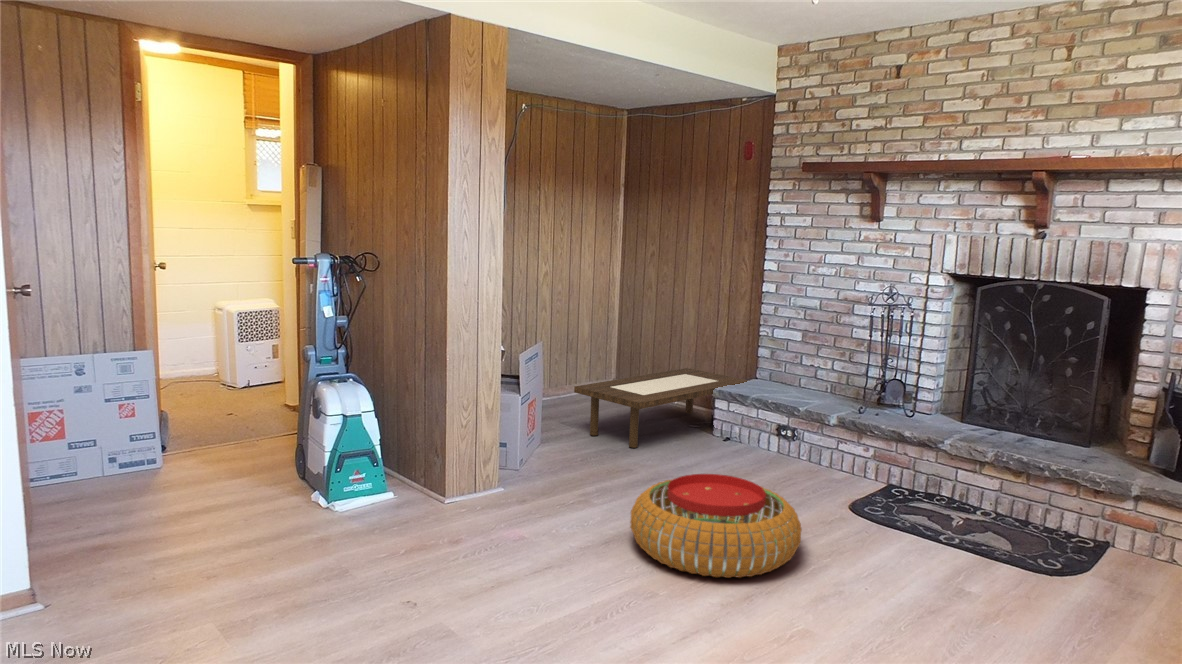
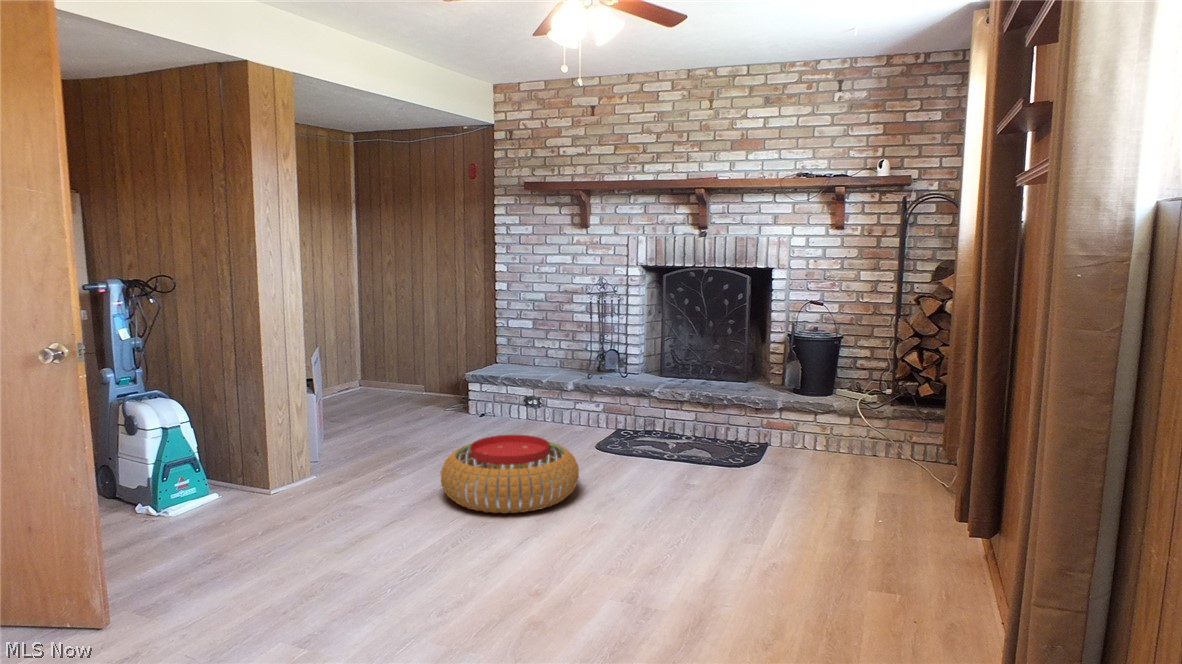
coffee table: present [574,368,748,448] -> none [342,361,492,432]

